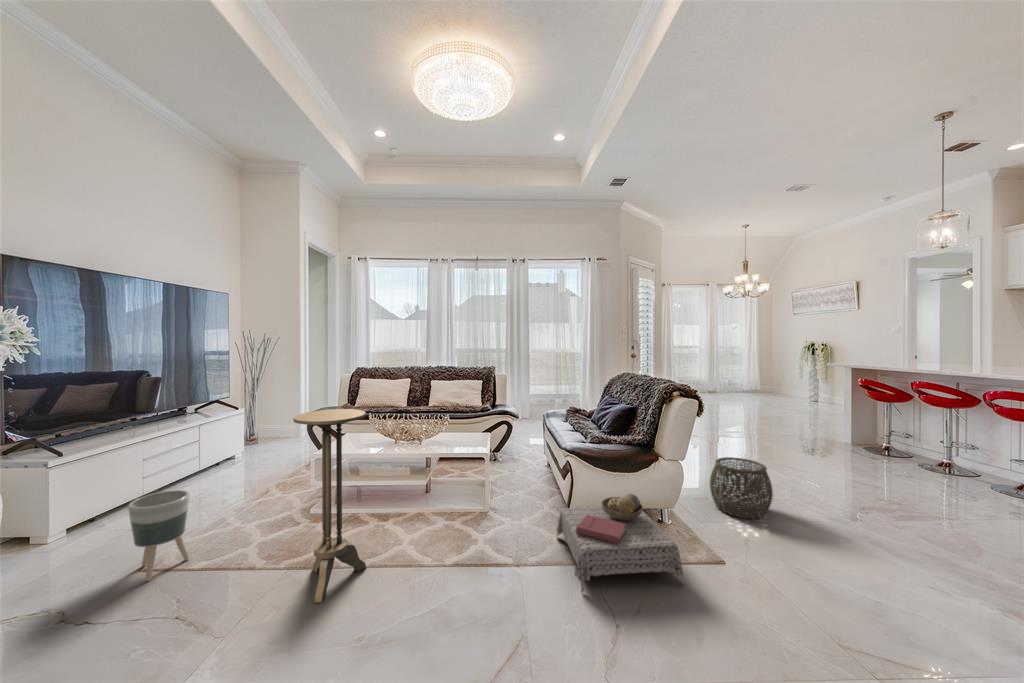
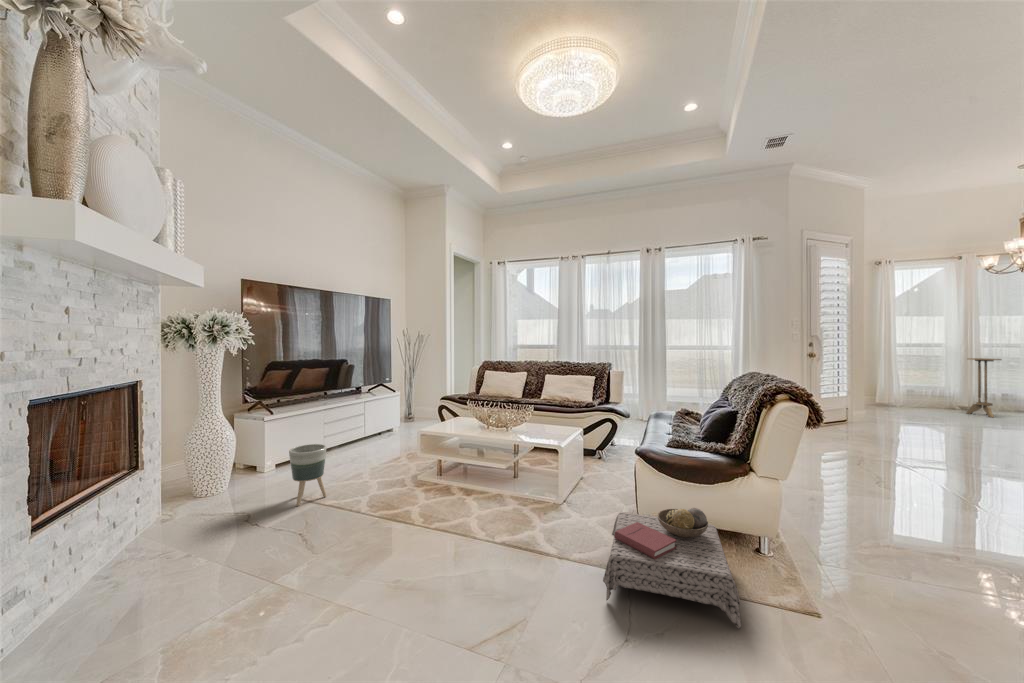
side table: present [293,409,366,603] -> present [966,358,1001,417]
woven basket: present [710,457,773,519] -> none [847,488,956,581]

